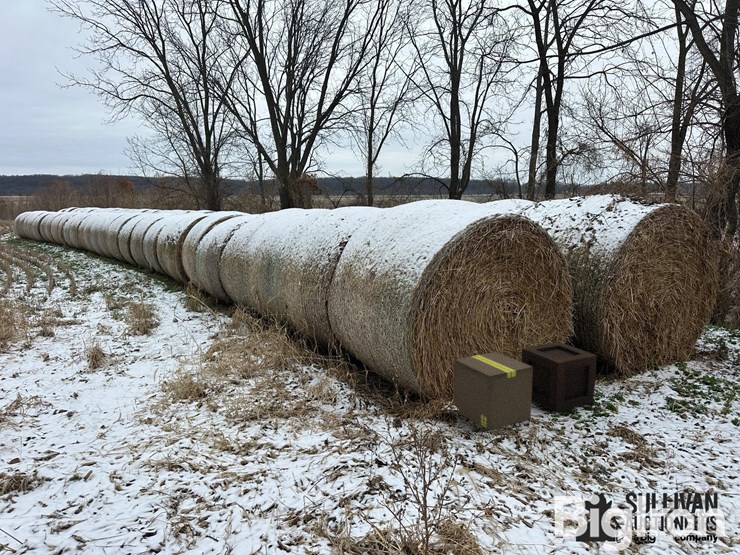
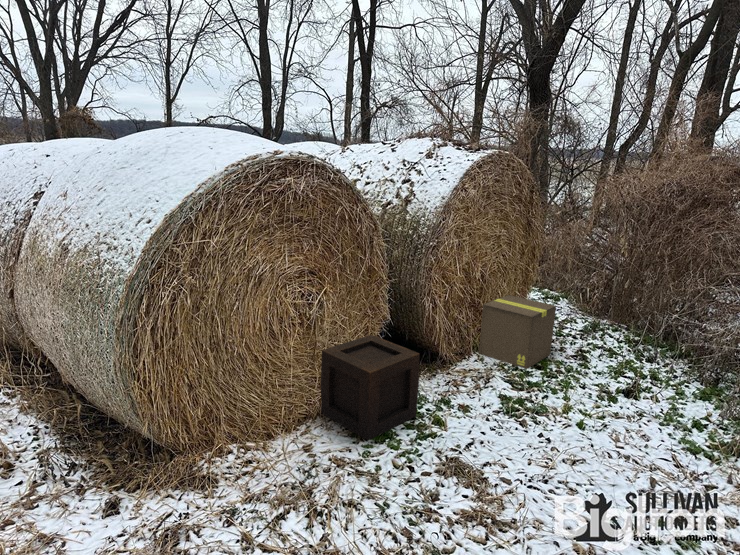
cardboard box: present [454,352,533,431] -> present [479,295,556,369]

